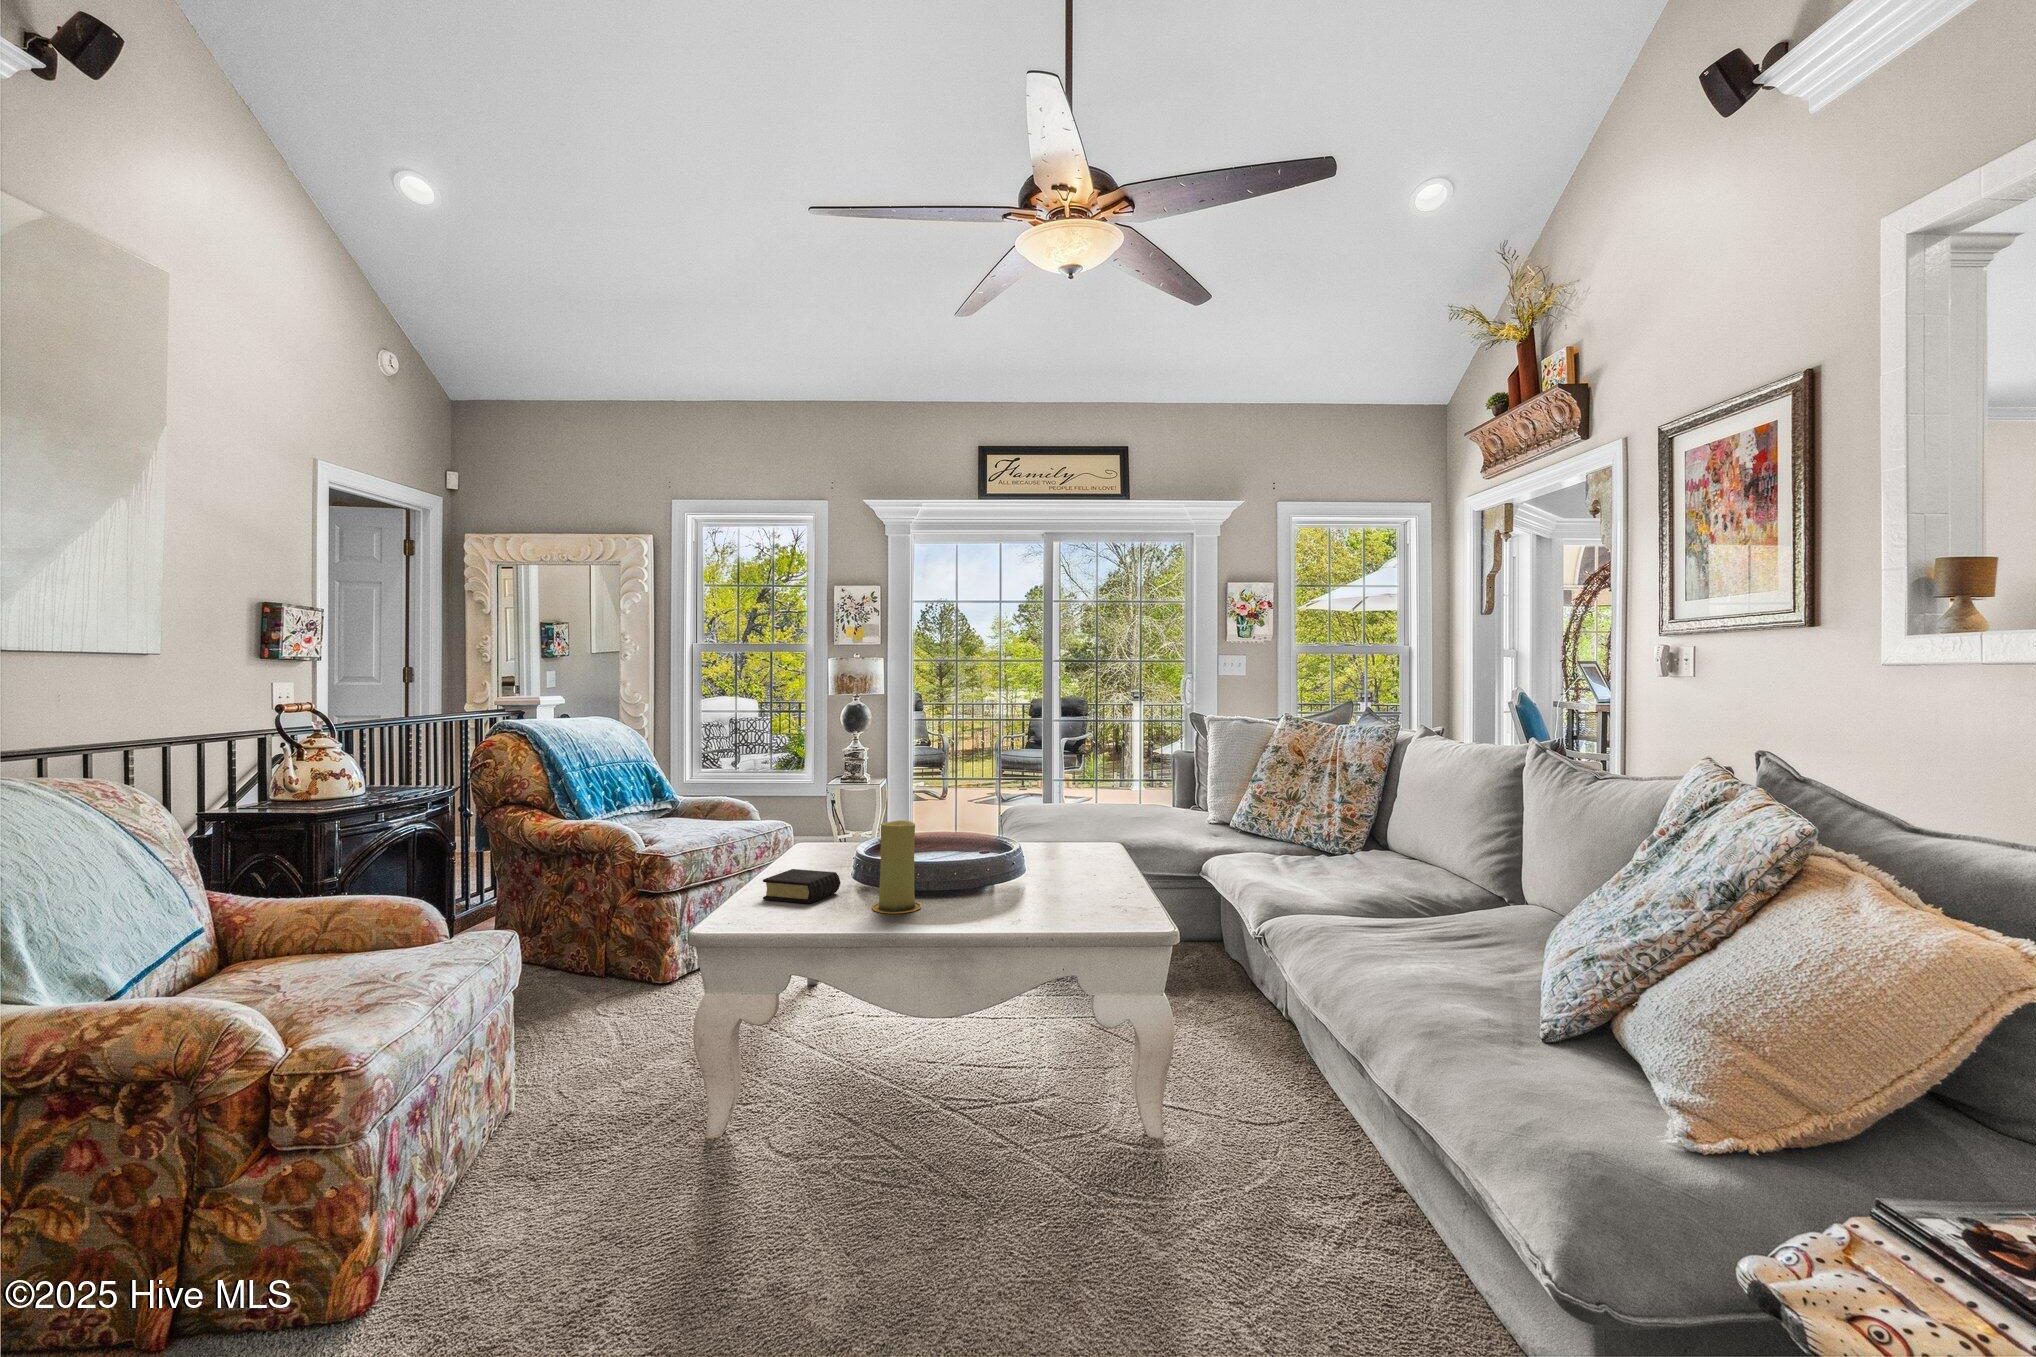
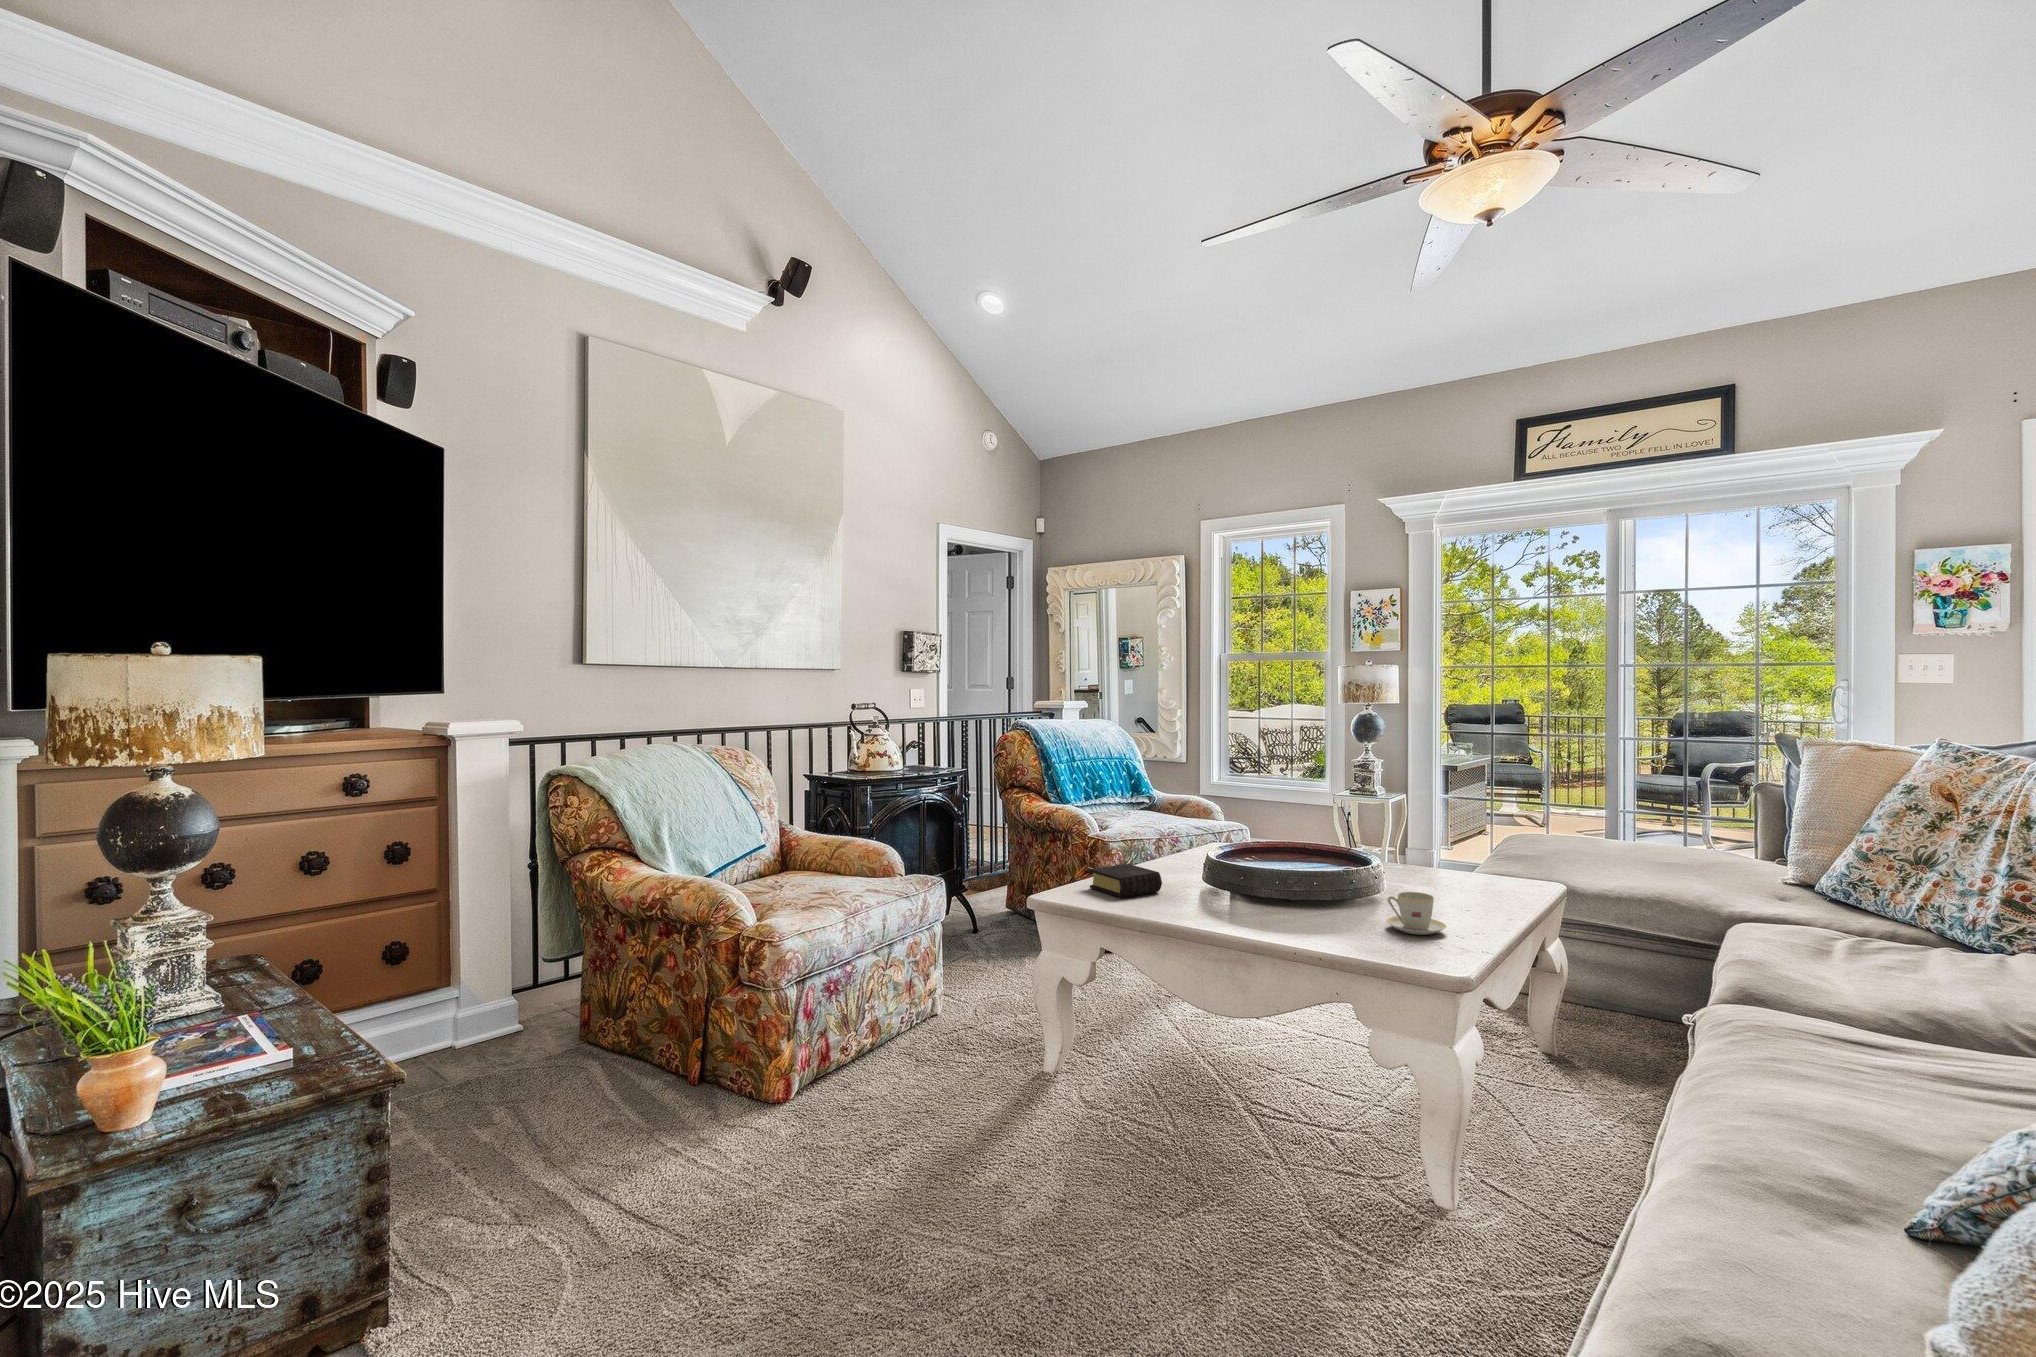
candle: present [872,820,921,914] -> none [1164,827,1215,921]
teacup: none [1056,857,1102,892] -> present [1386,892,1446,935]

